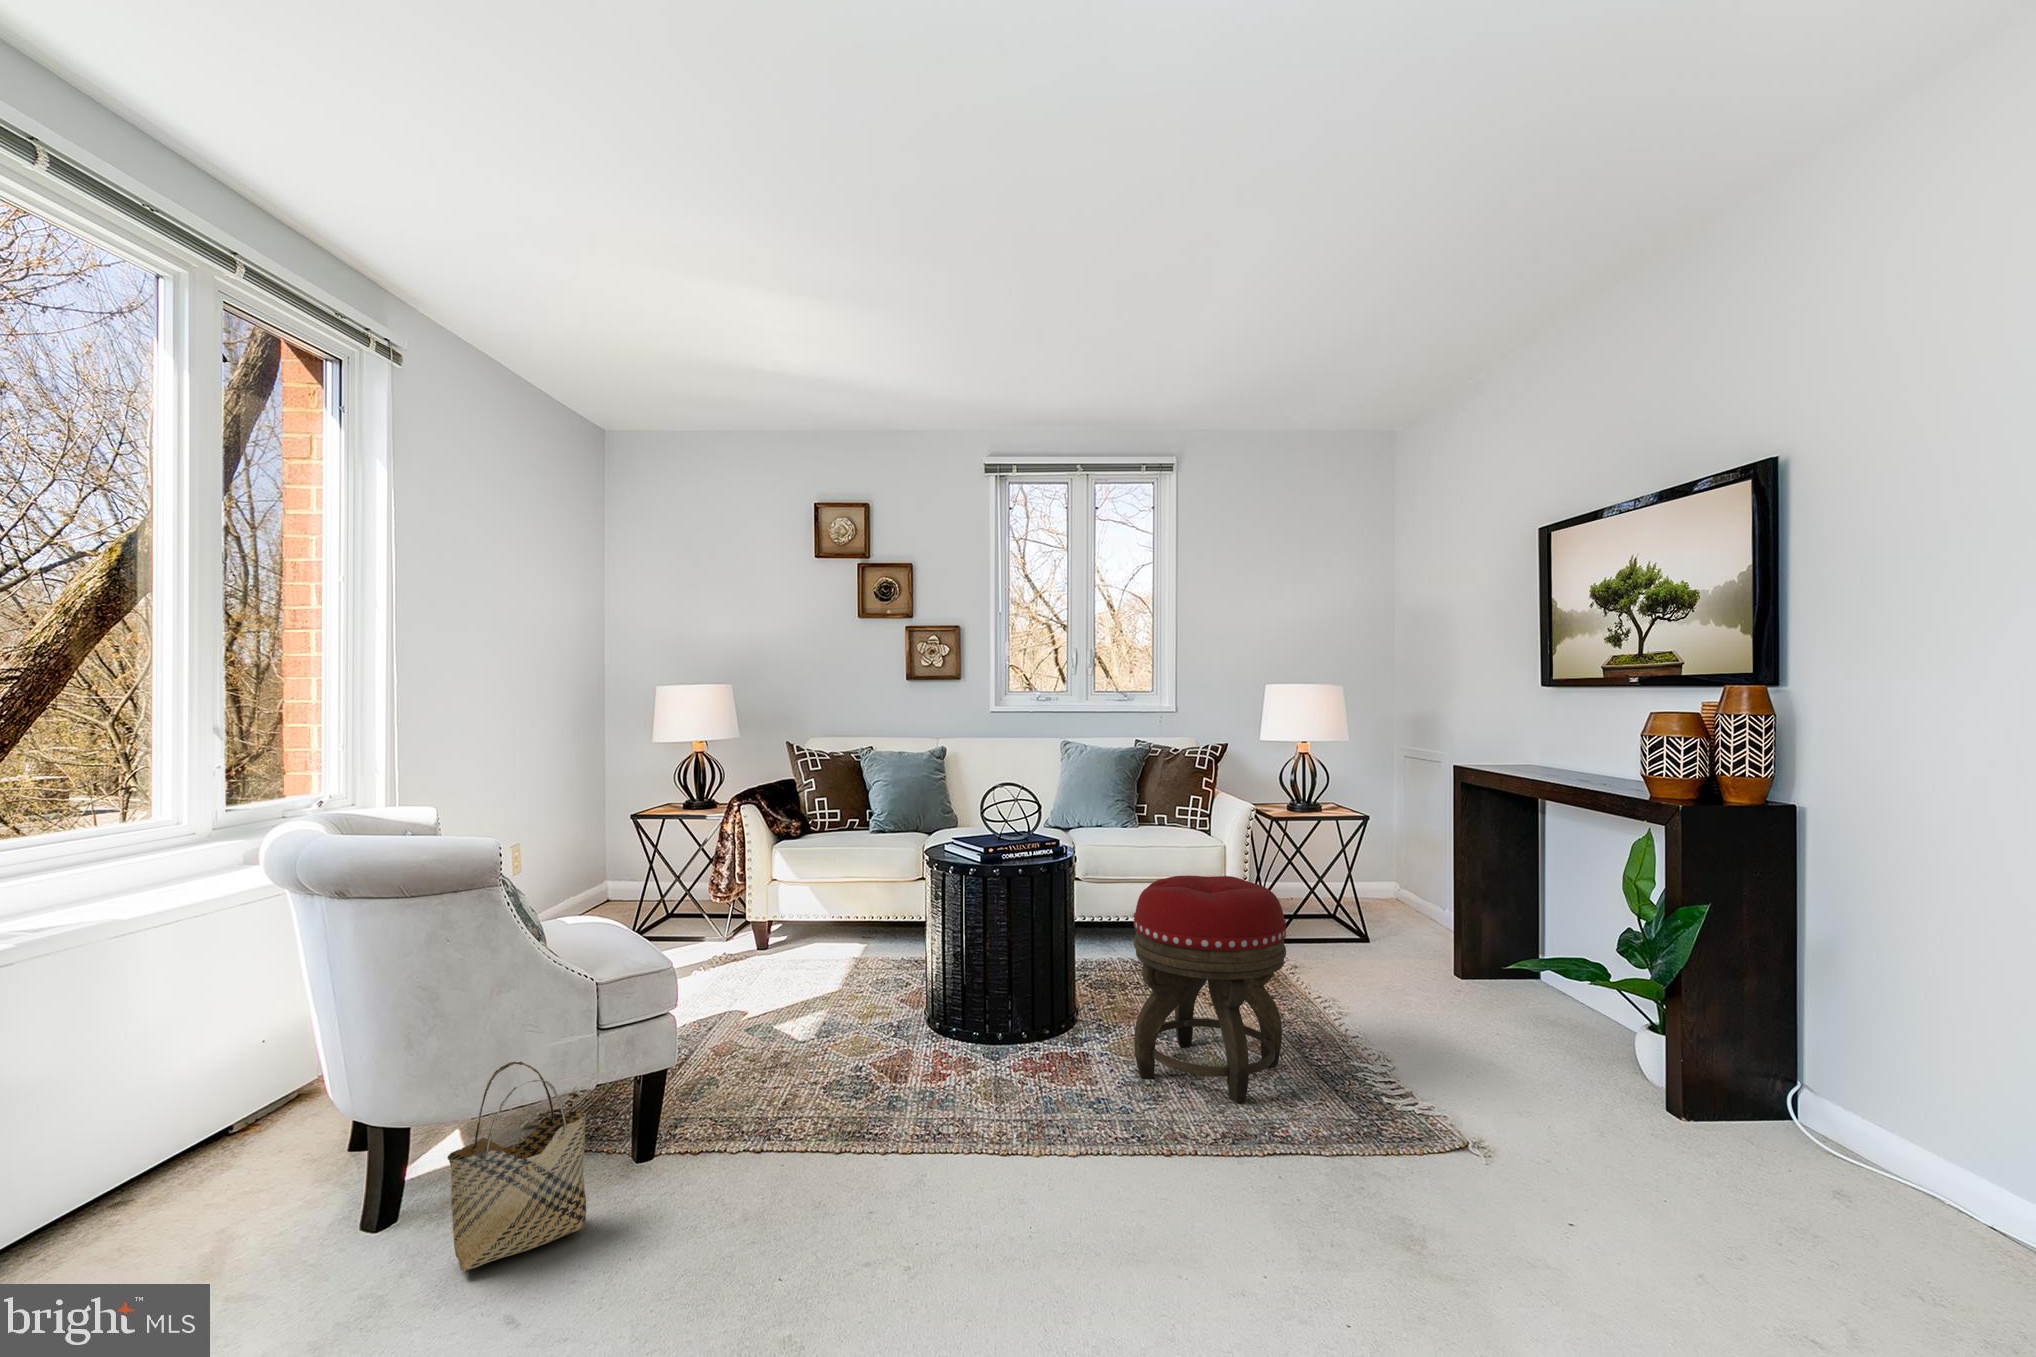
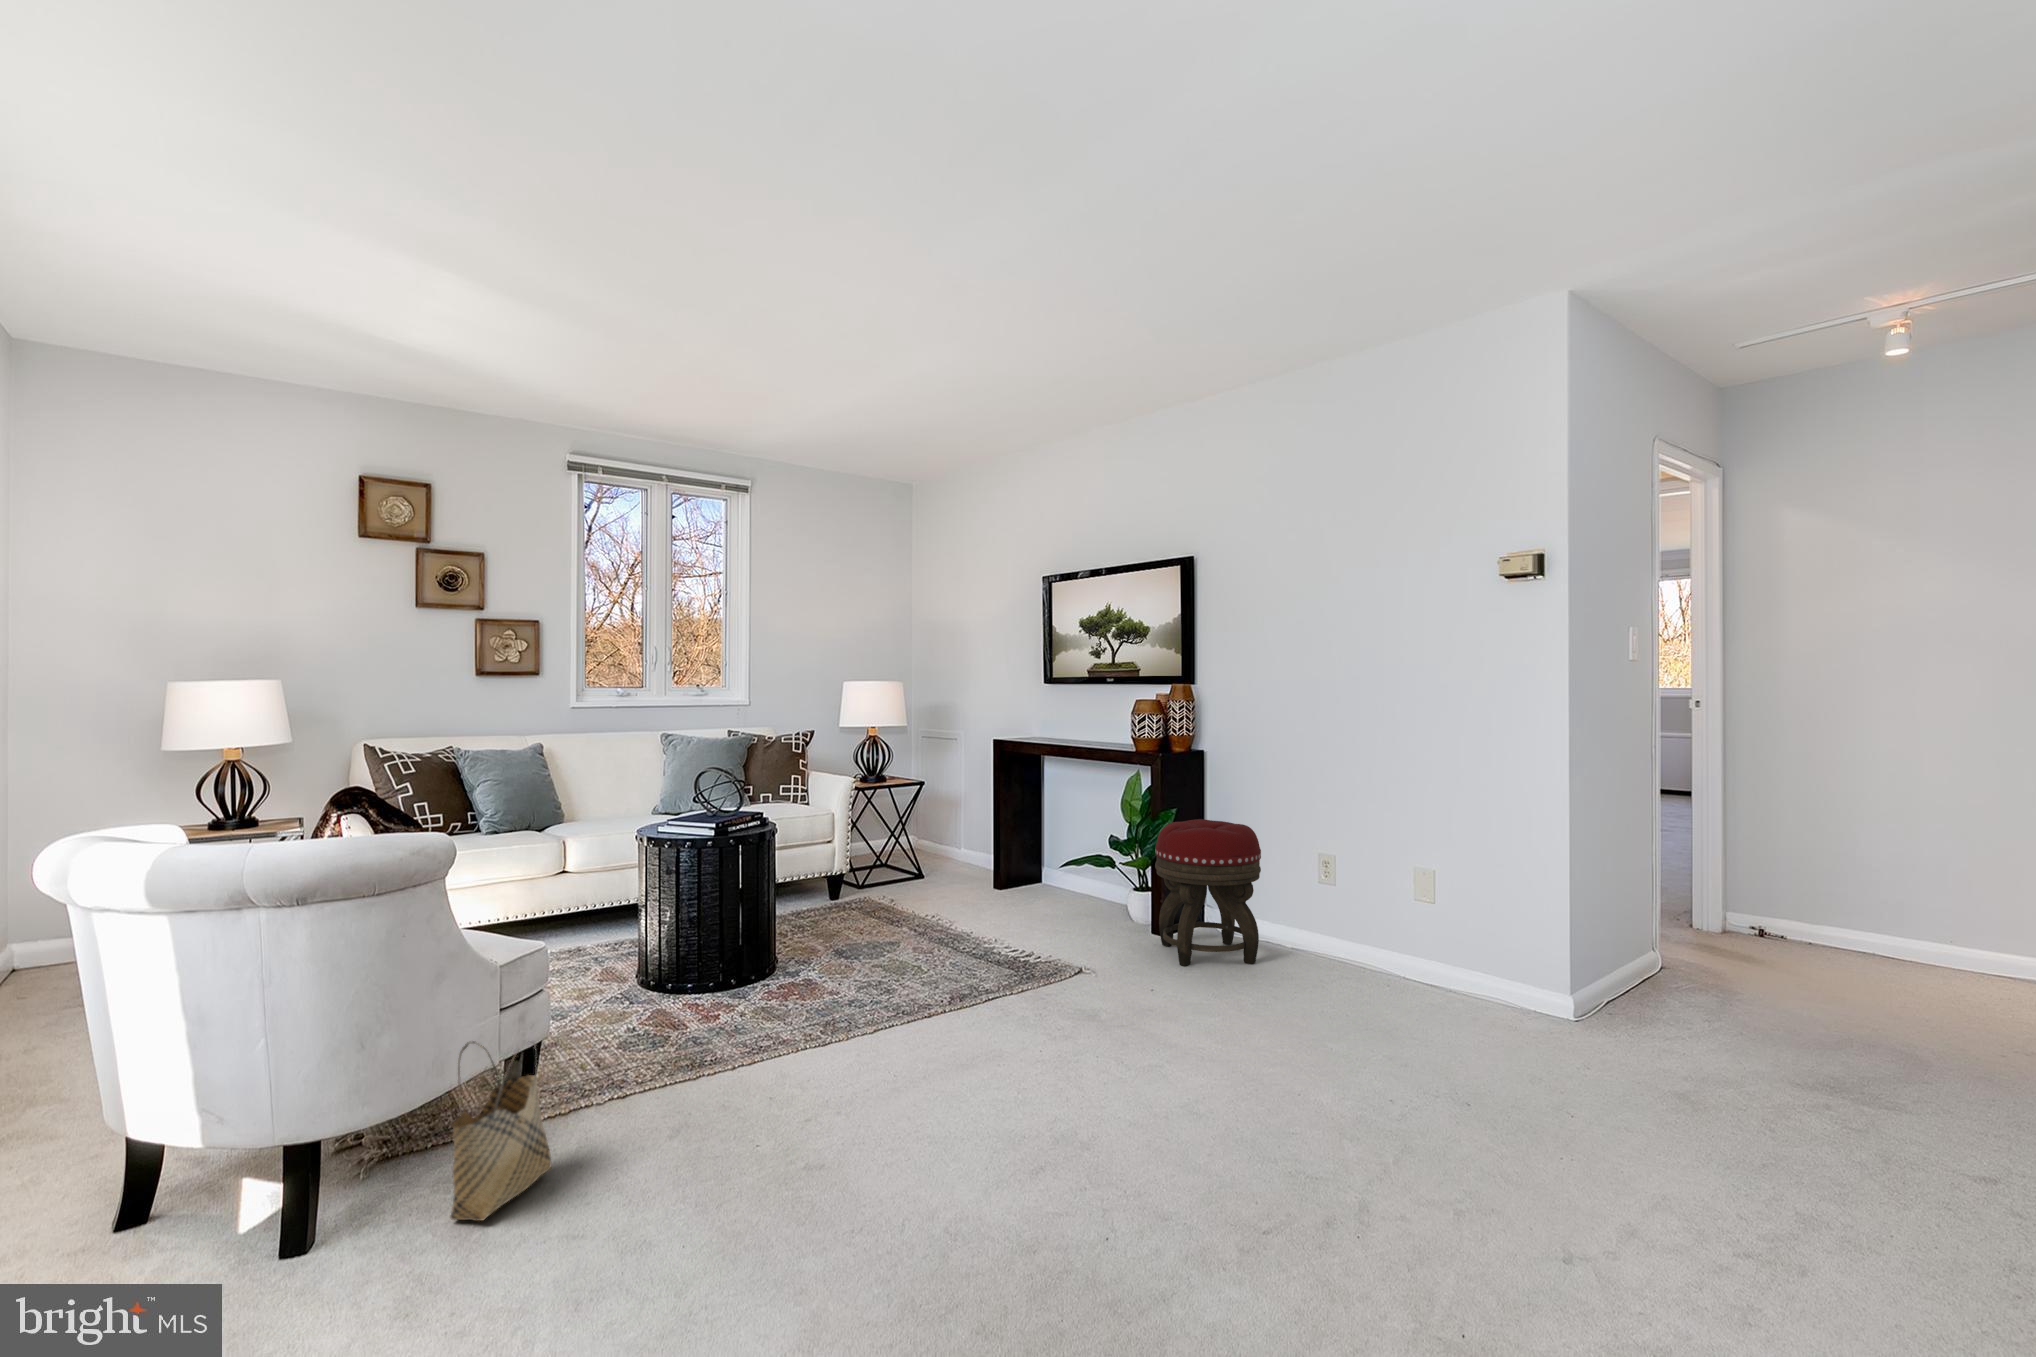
footstool: present [1134,876,1286,1103] -> present [1155,819,1261,966]

